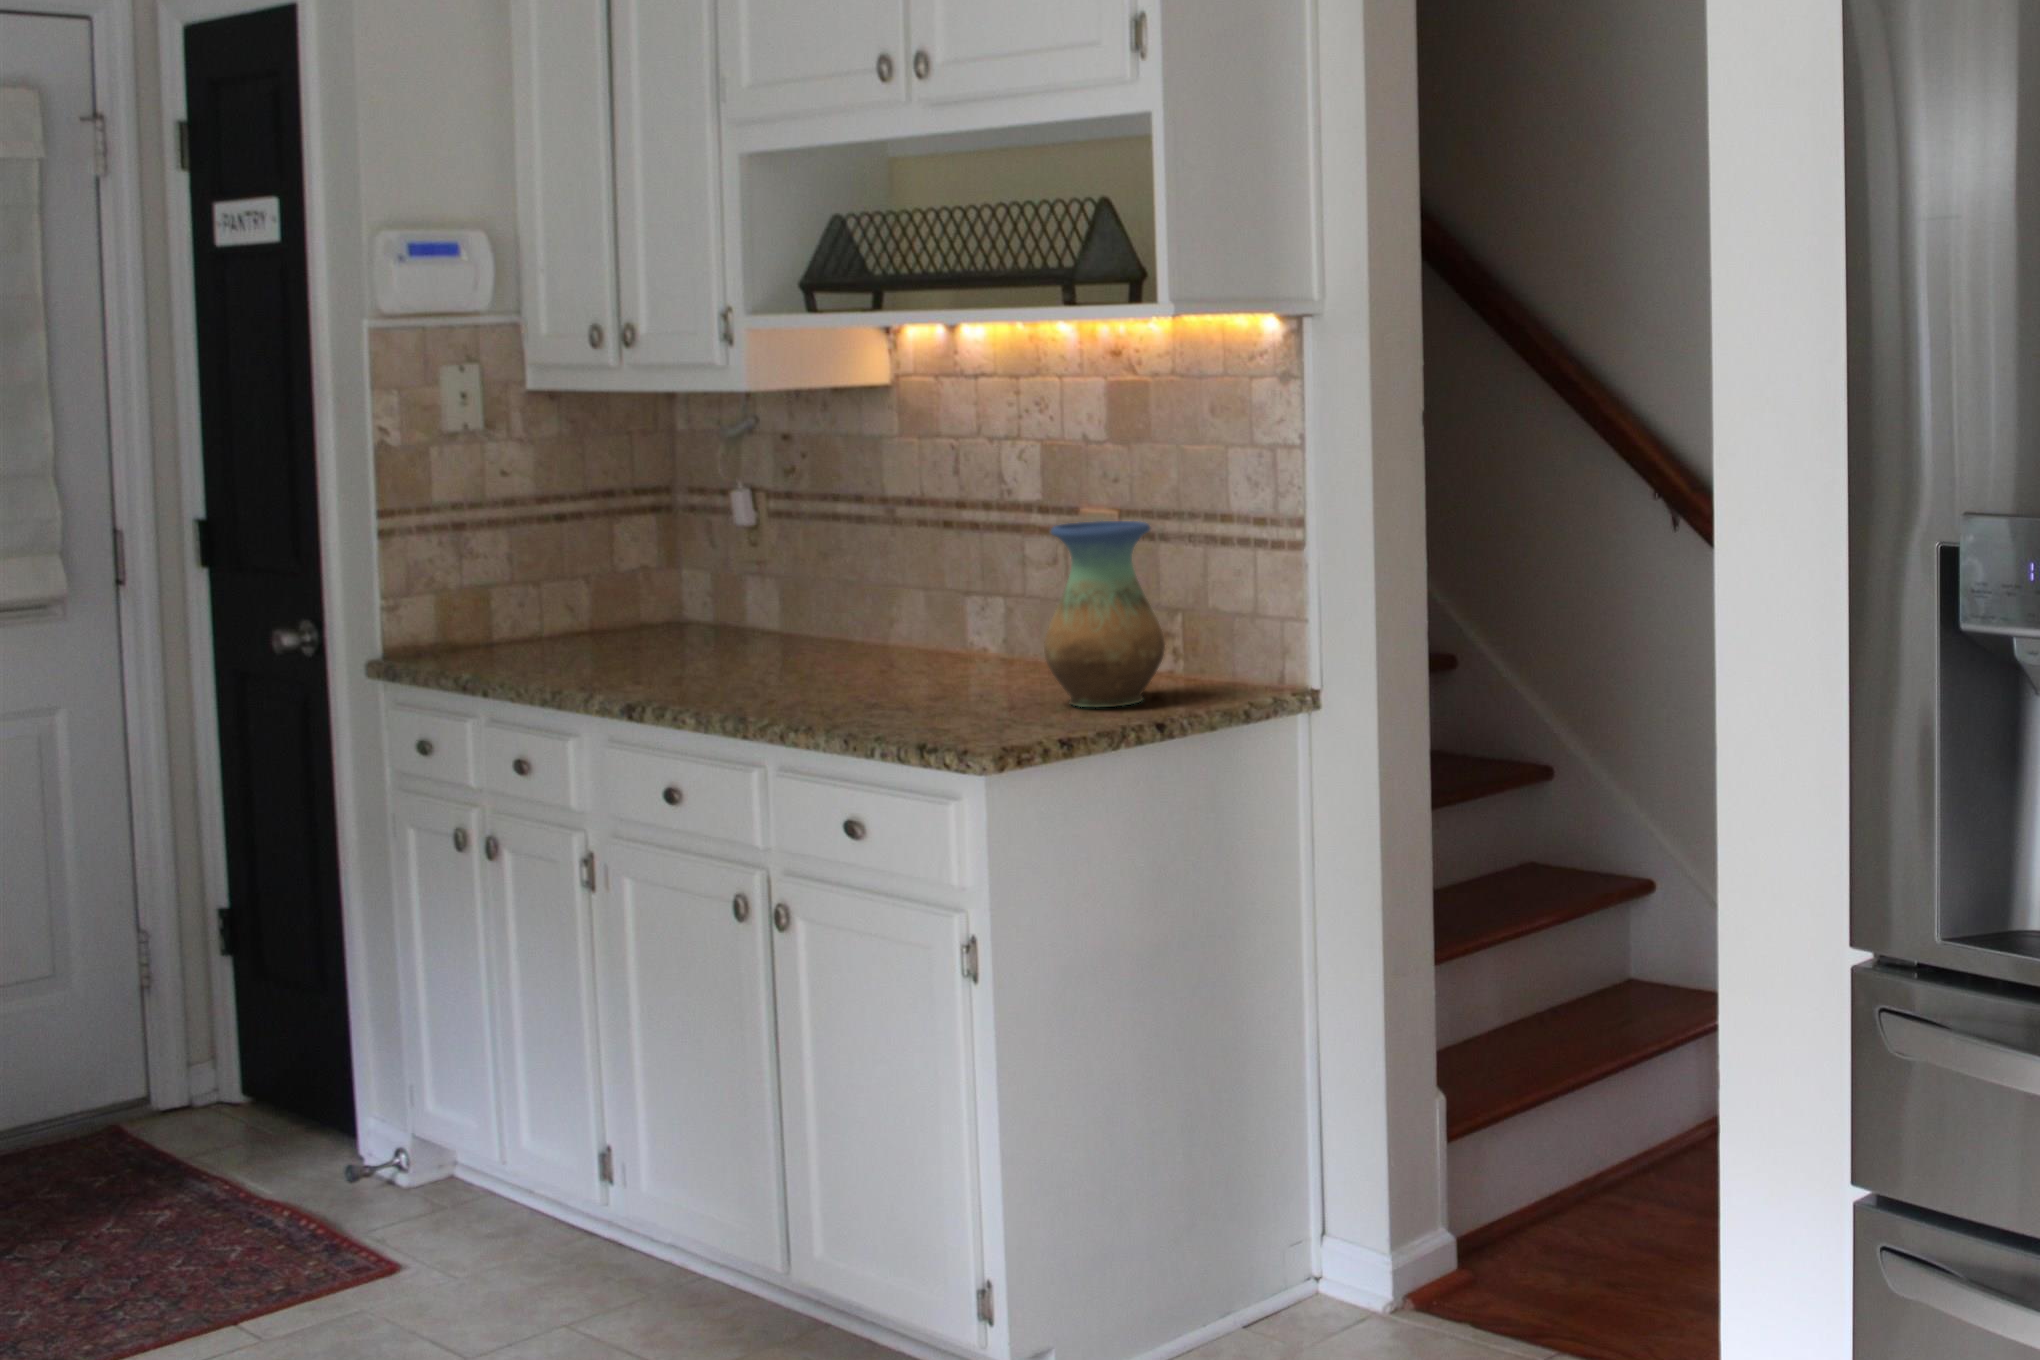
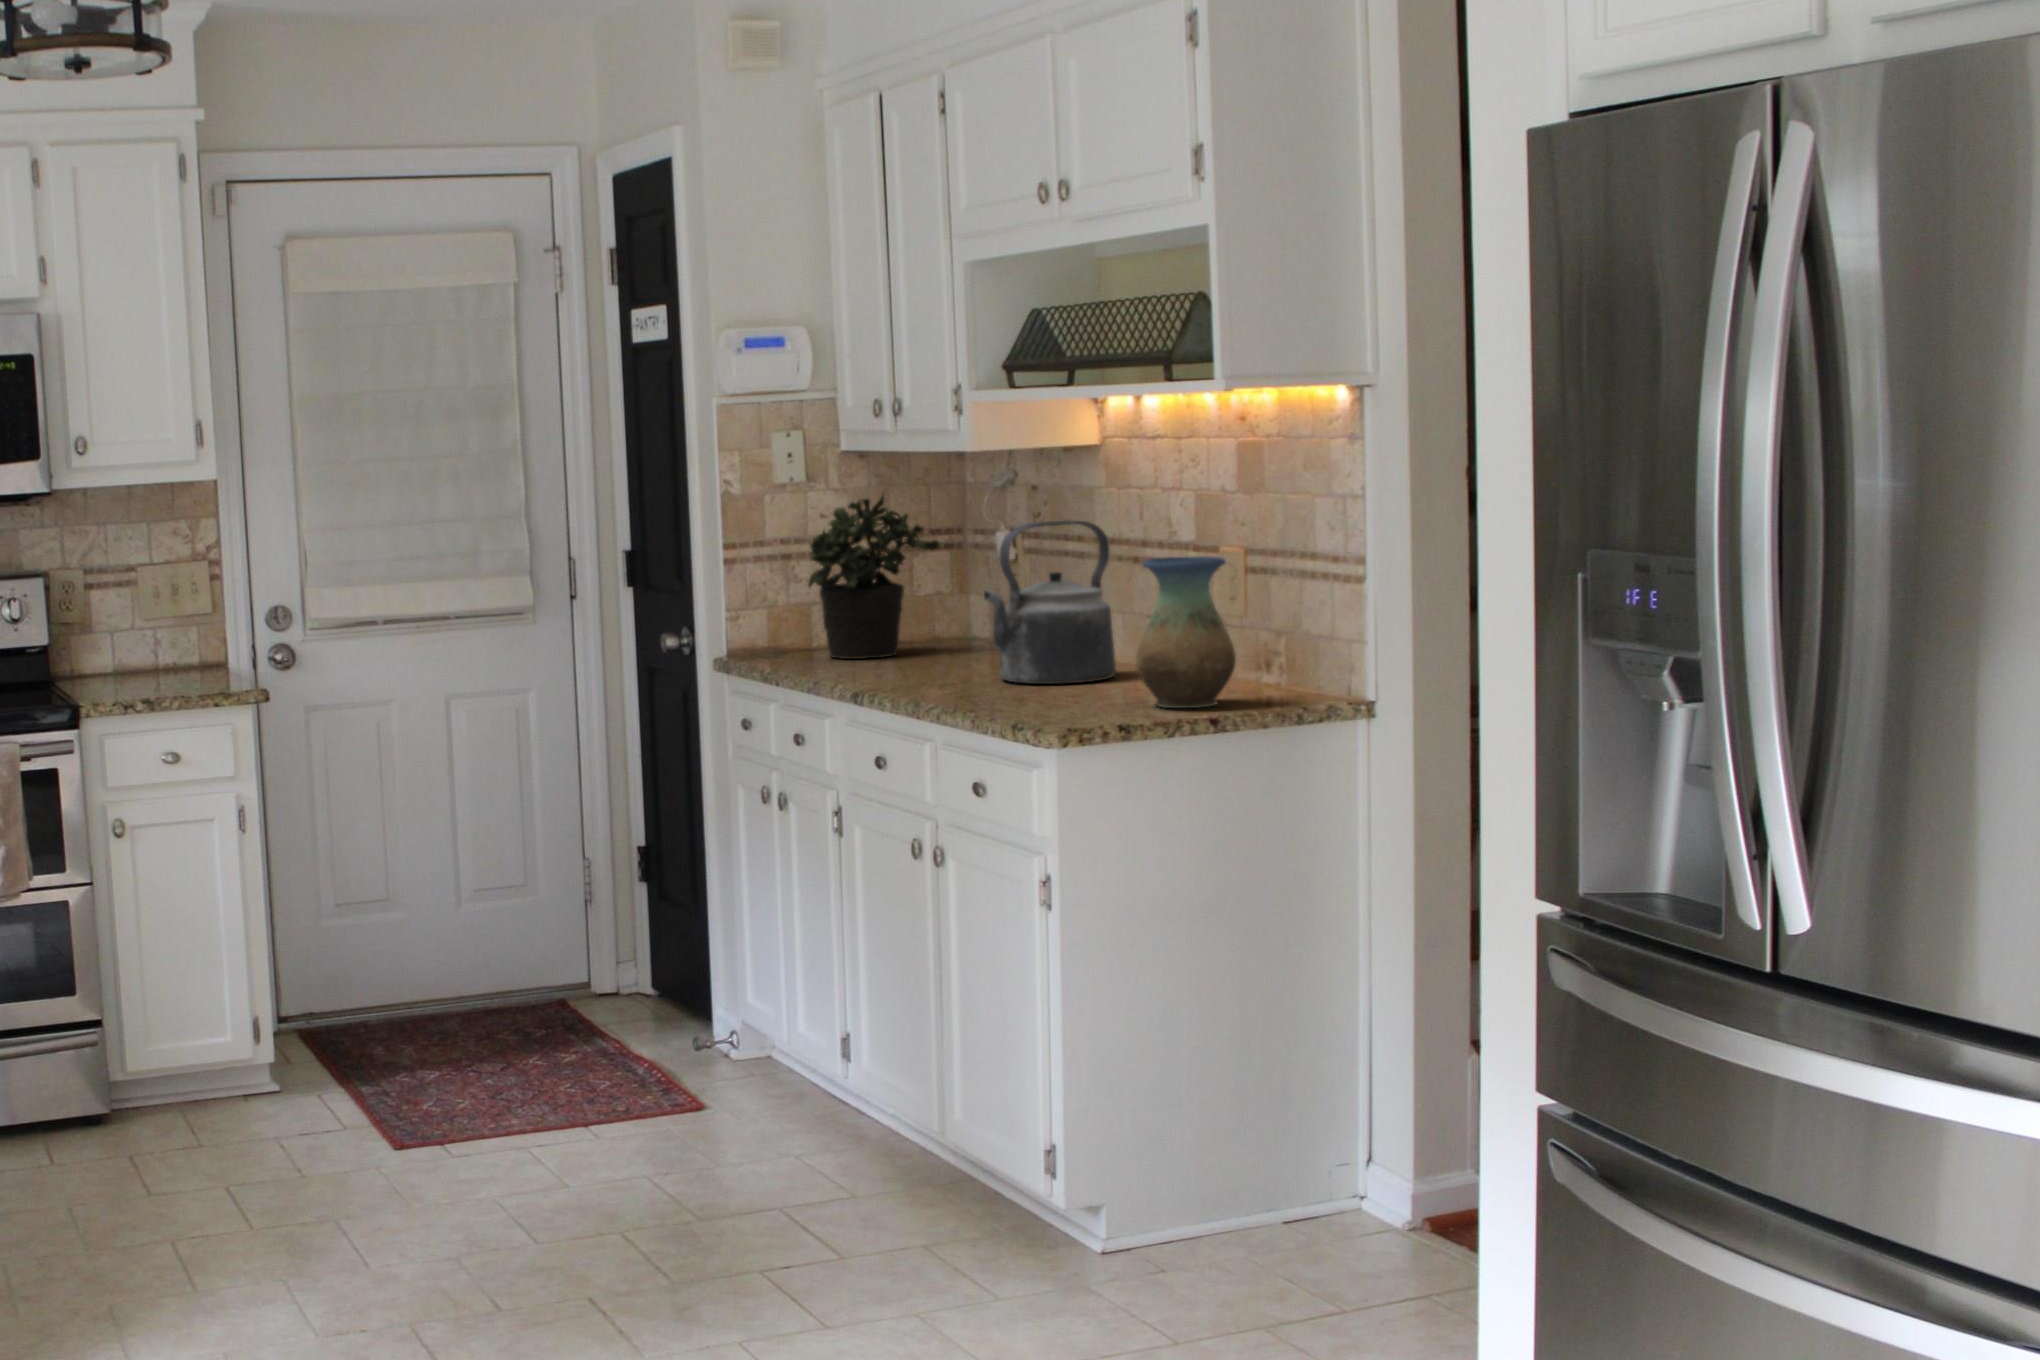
potted plant: none [500,441,673,658] -> present [808,493,939,659]
kettle: none [804,477,960,682] -> present [984,520,1116,684]

